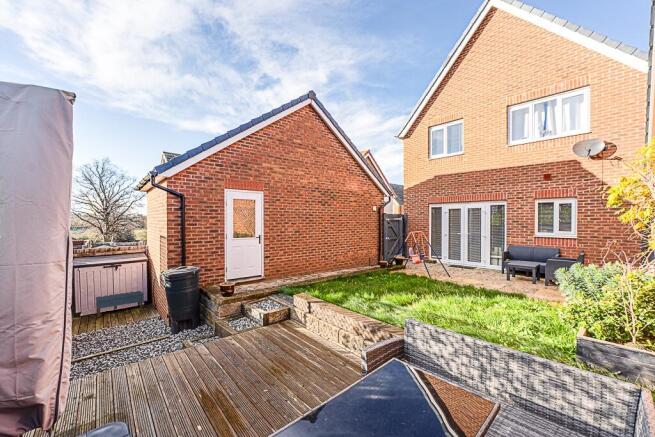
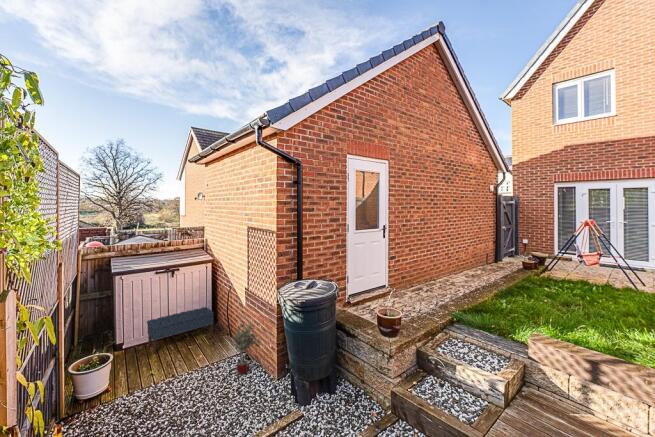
potted tree: none [141,293,162,325] -> present [234,321,261,374]

